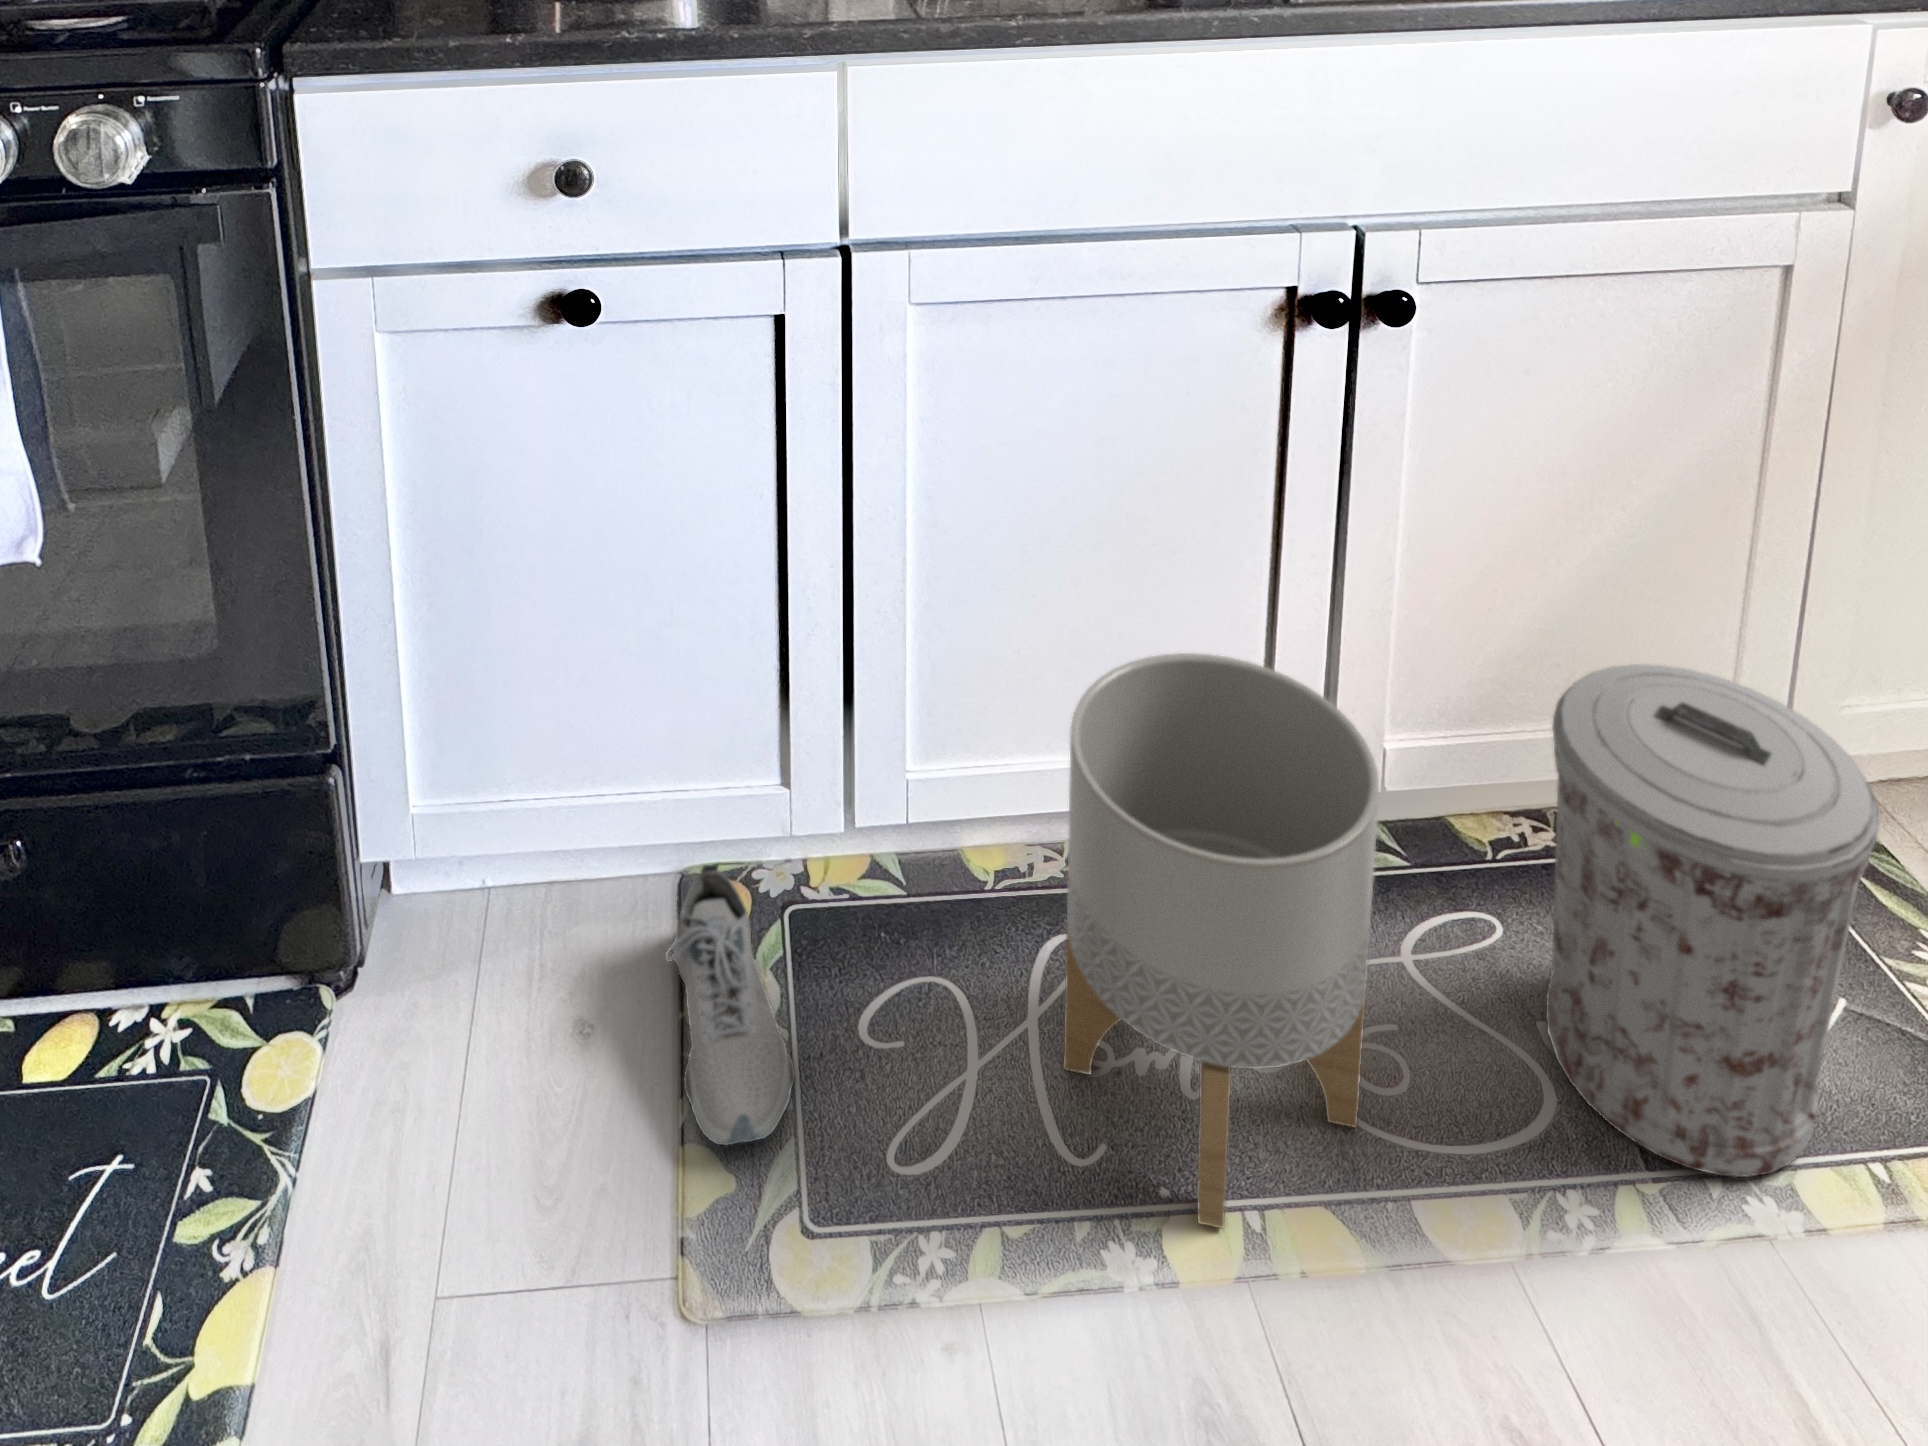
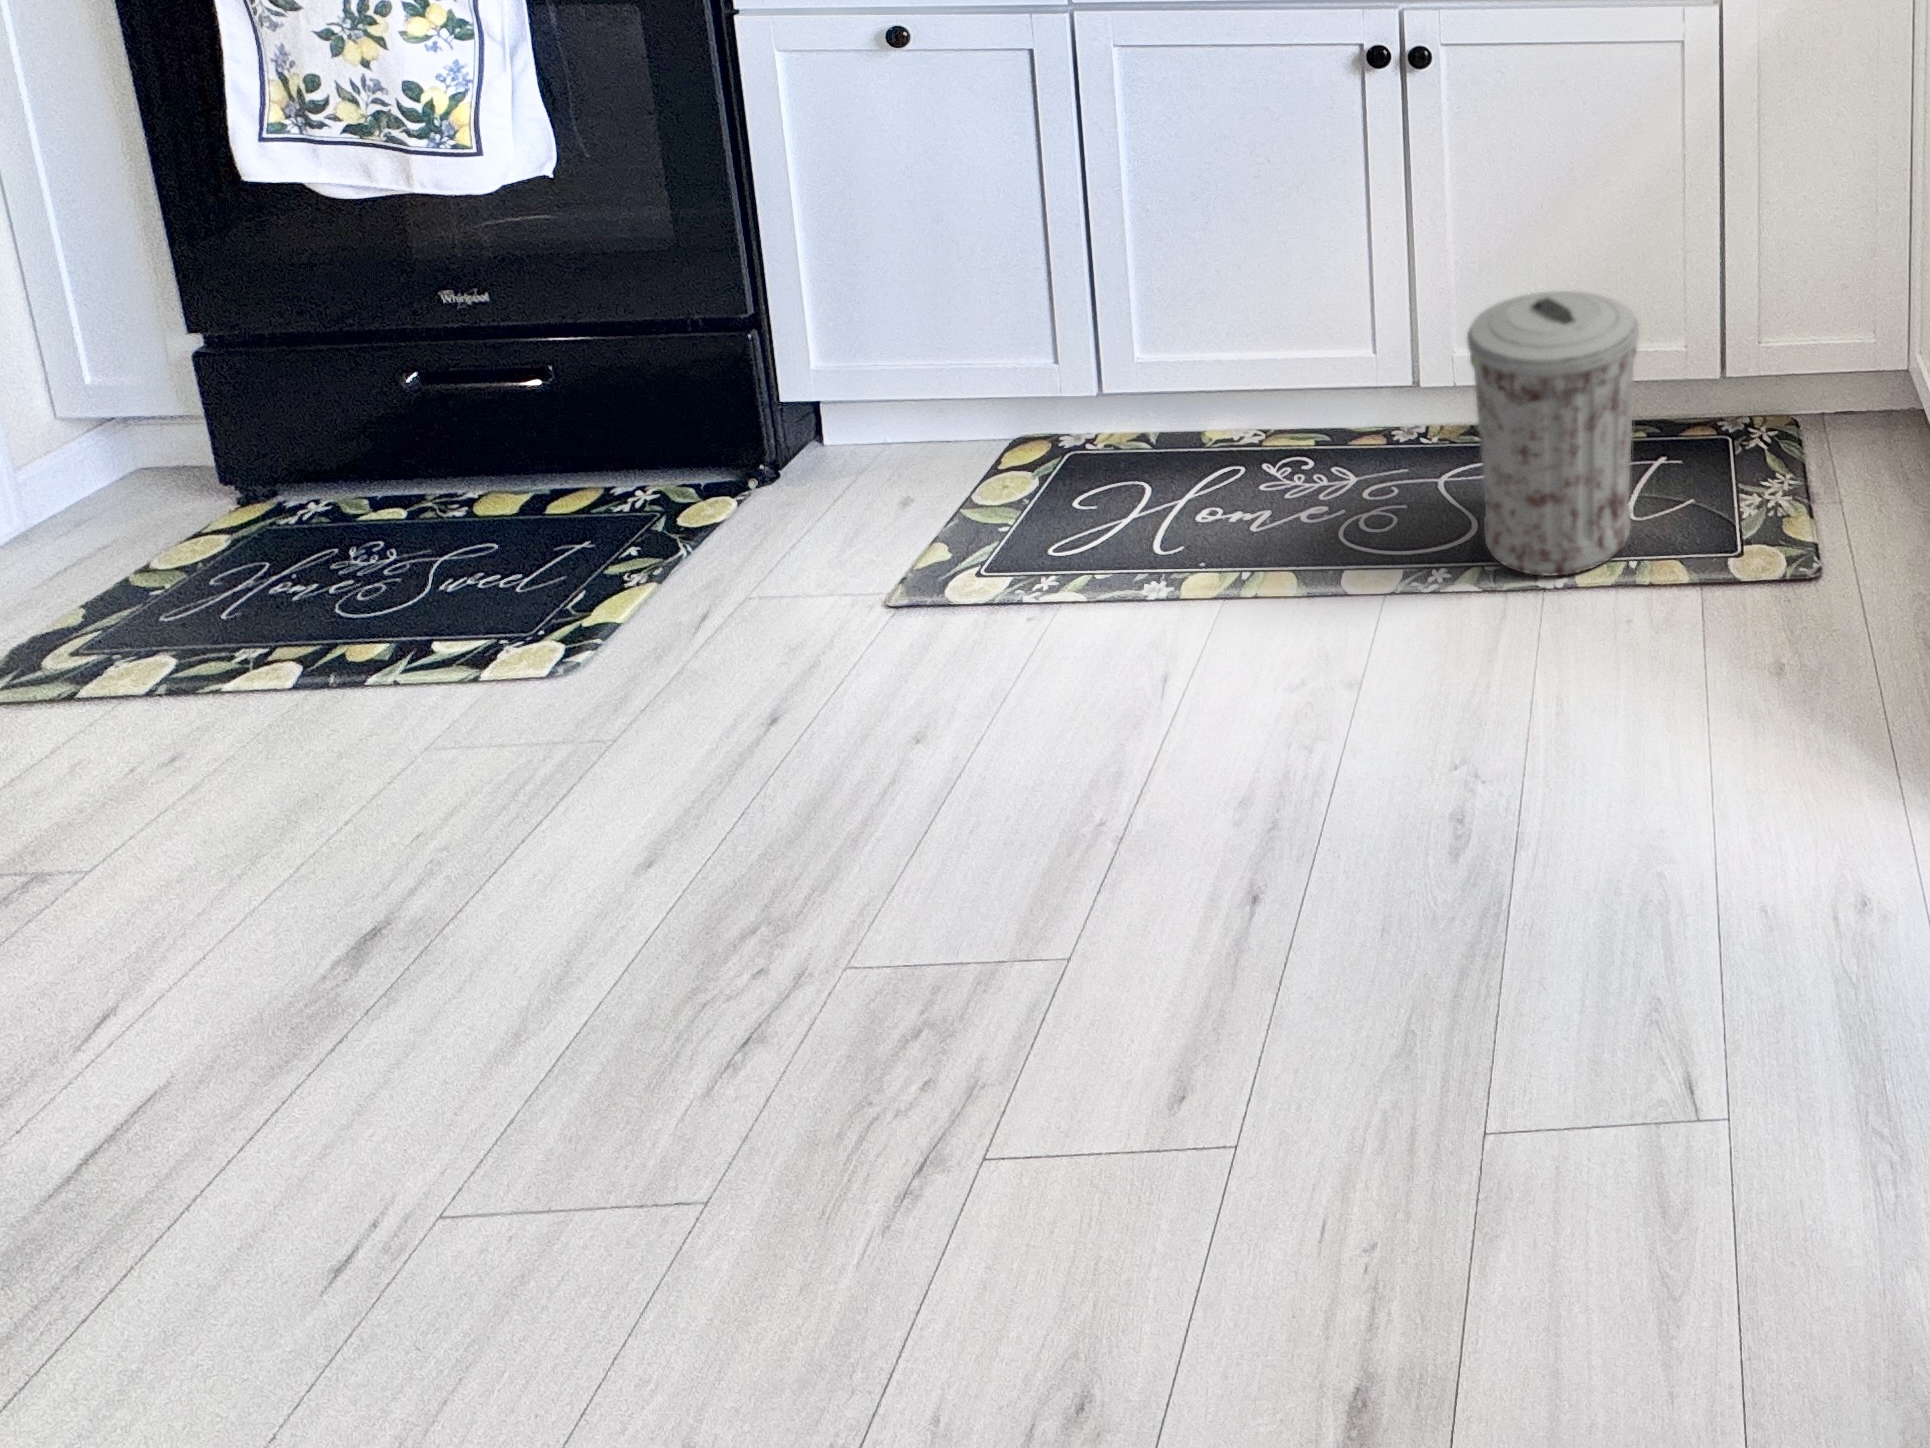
planter: present [1063,653,1379,1228] -> none [1154,275,1346,586]
shoe: present [665,864,795,1145] -> none [936,410,1026,543]

